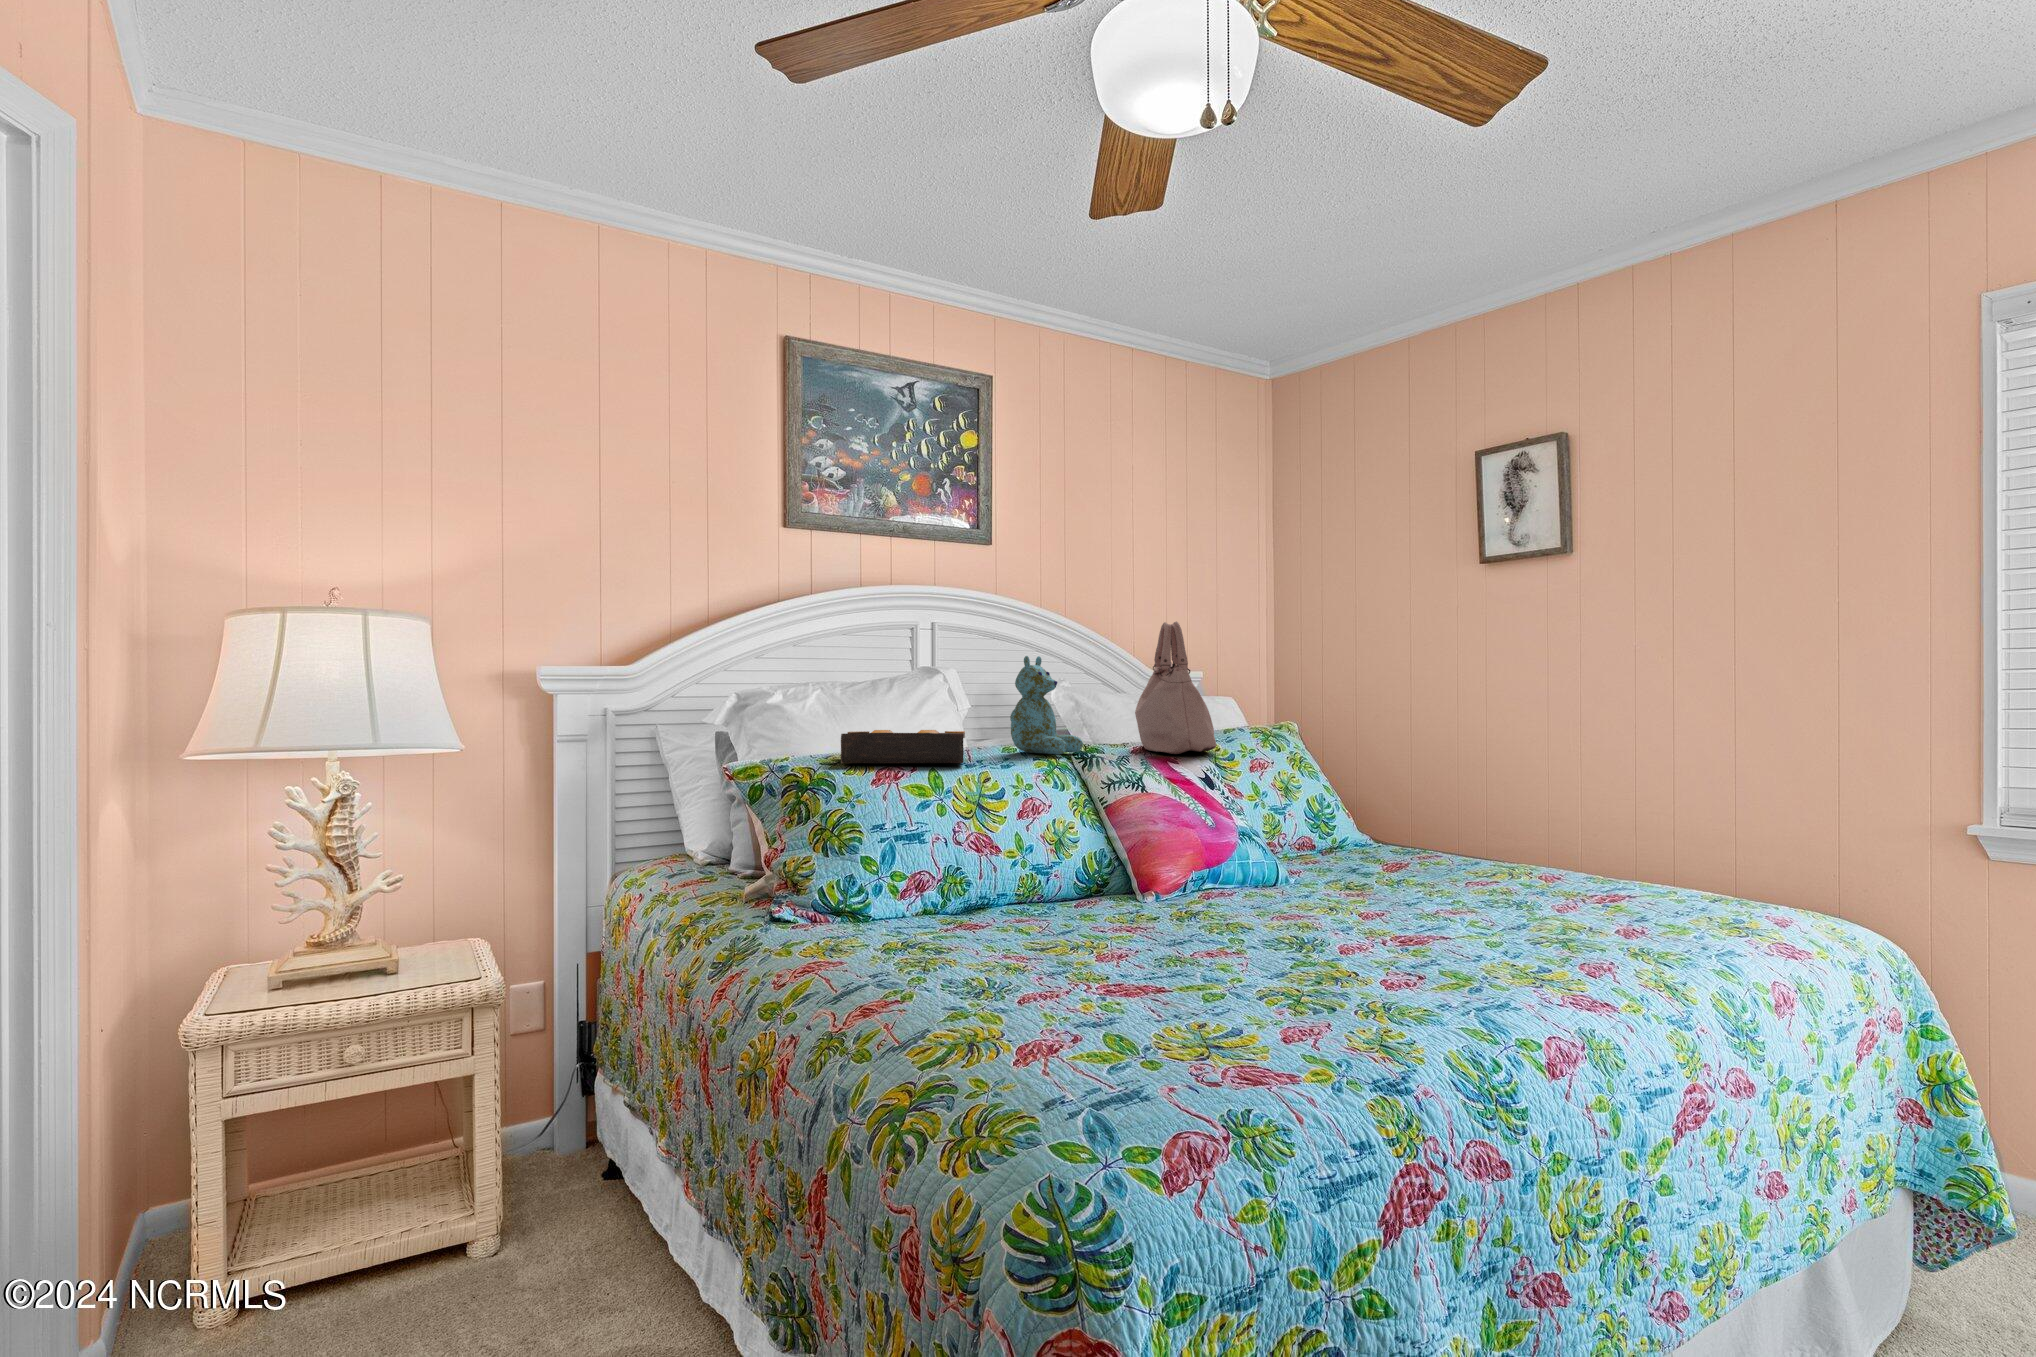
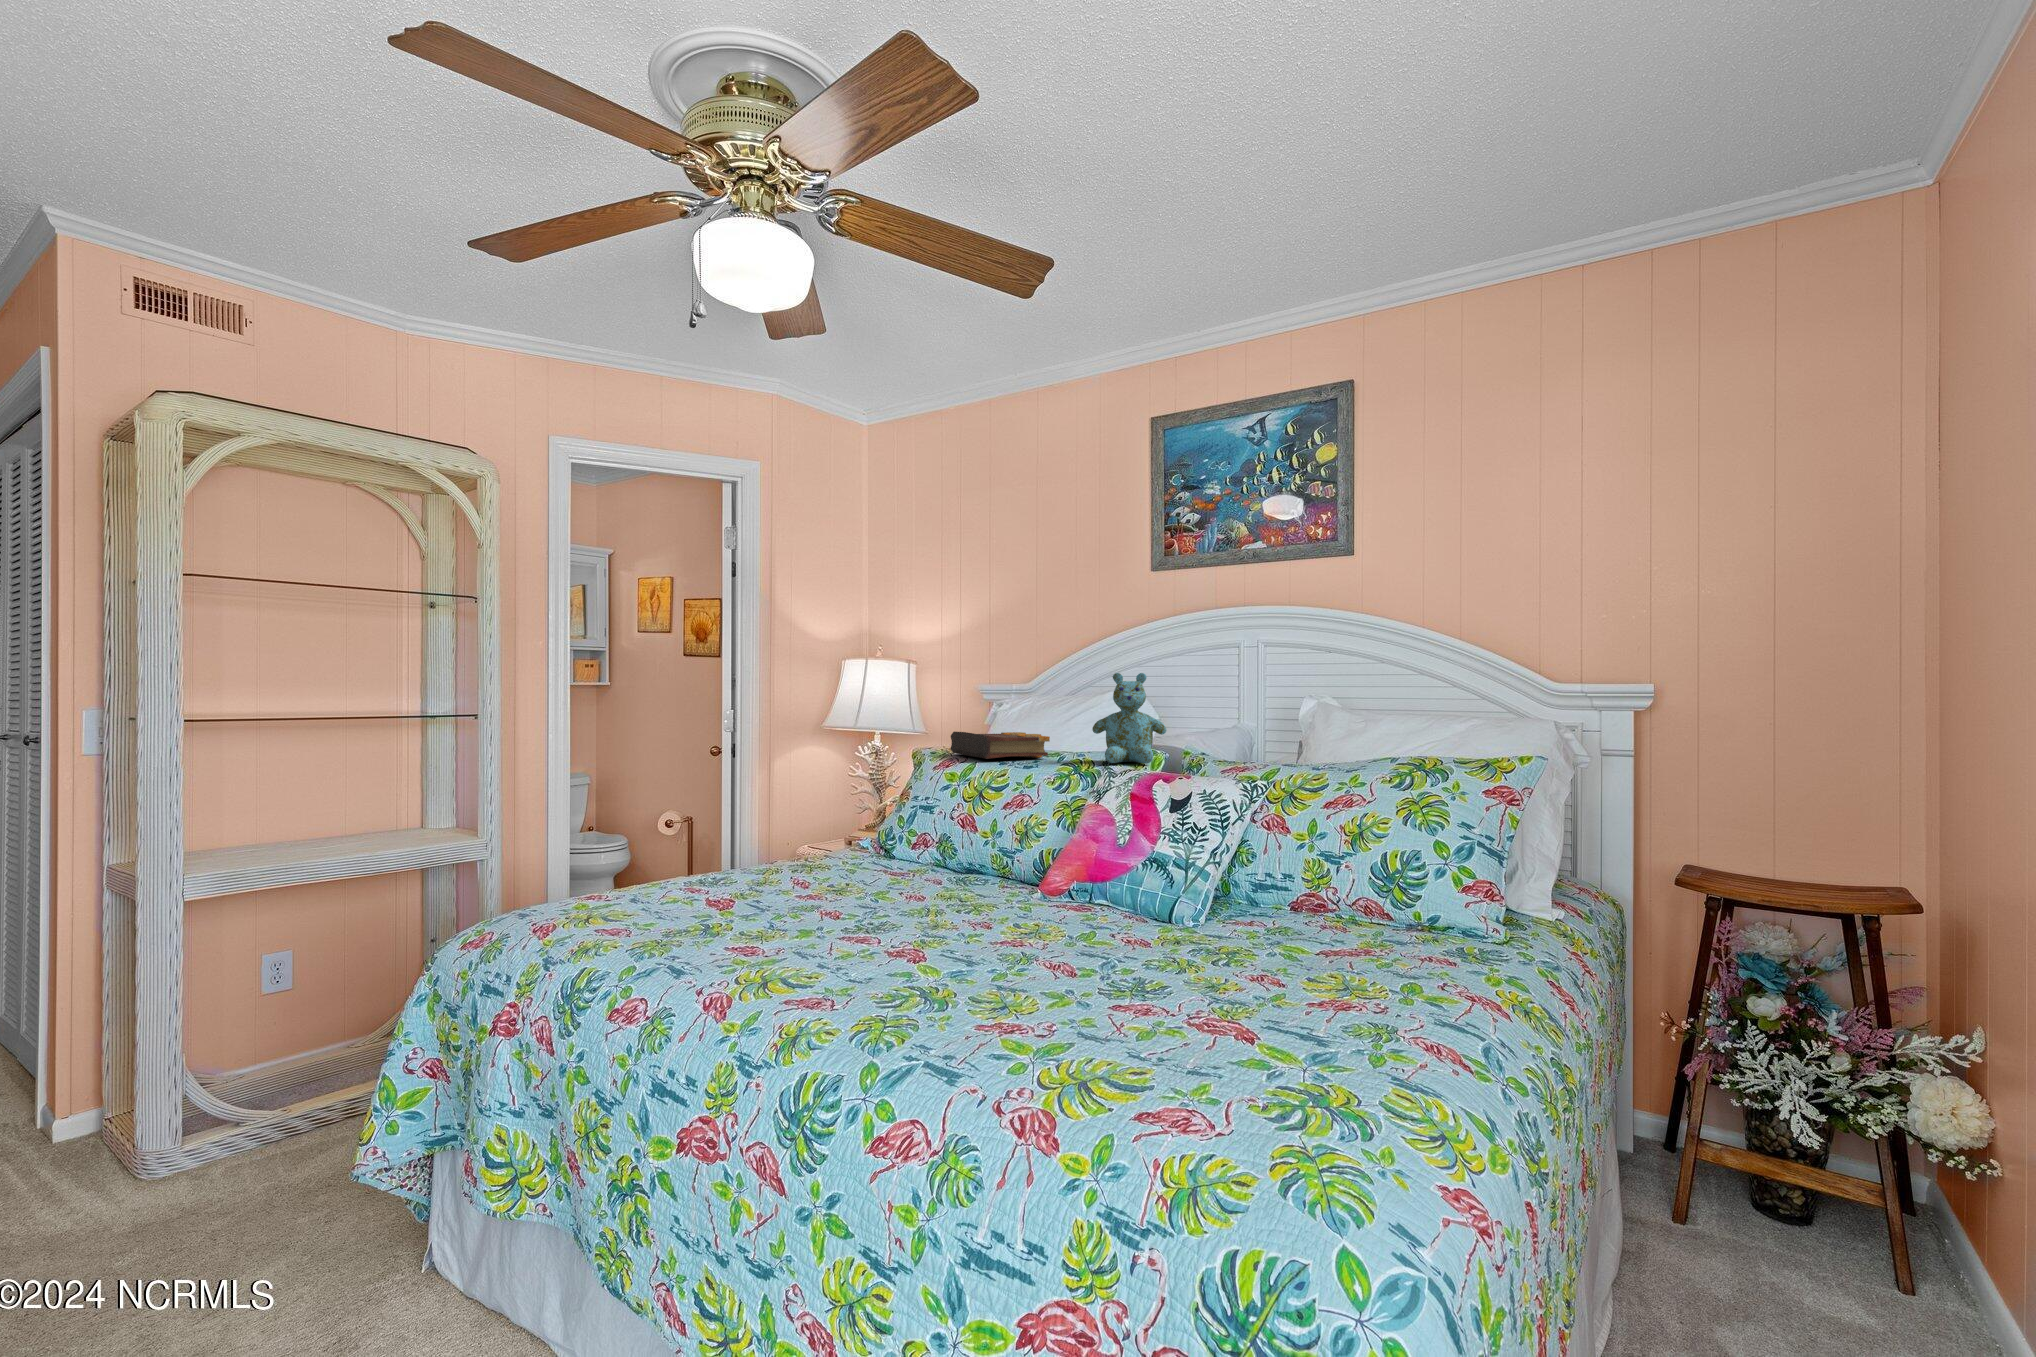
handbag: present [1135,621,1216,754] -> none [1181,633,1316,775]

